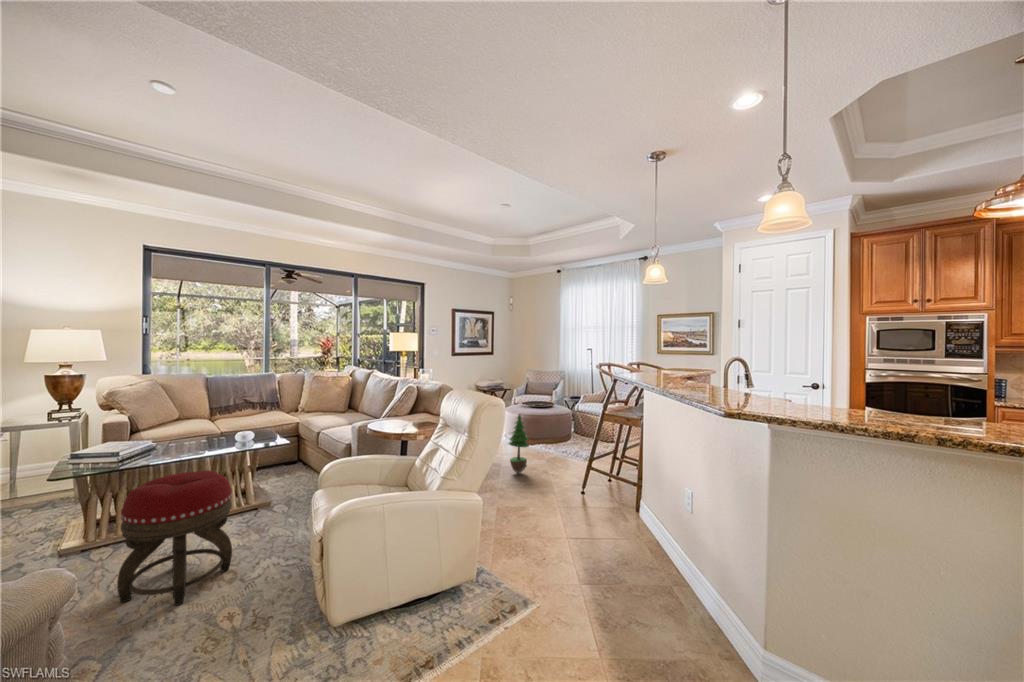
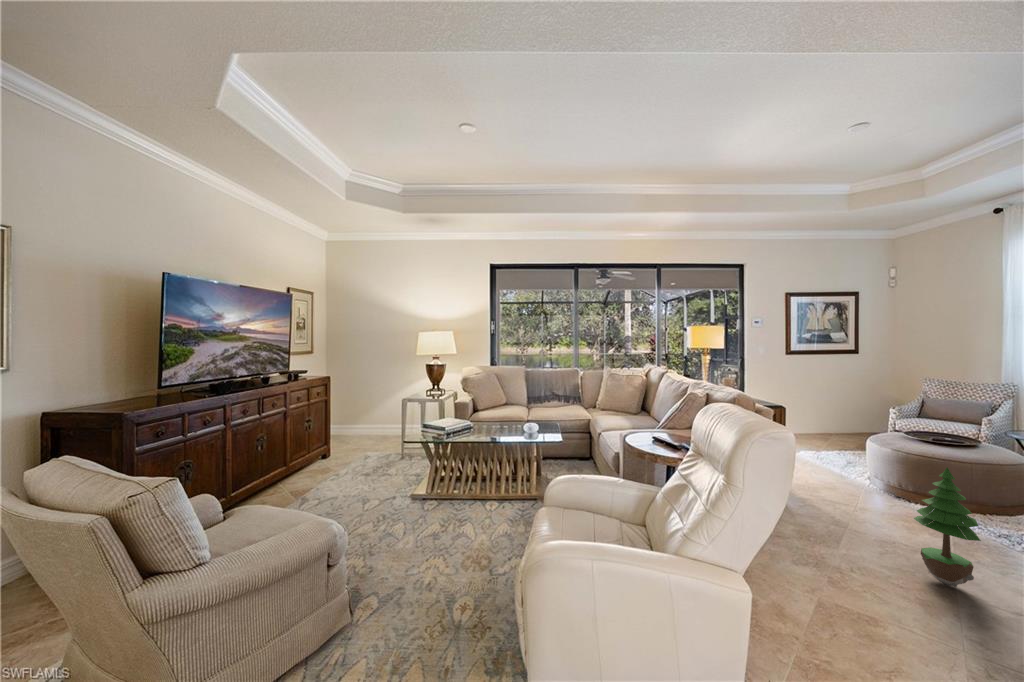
footstool: present [117,470,232,606] -> none [408,457,491,594]

